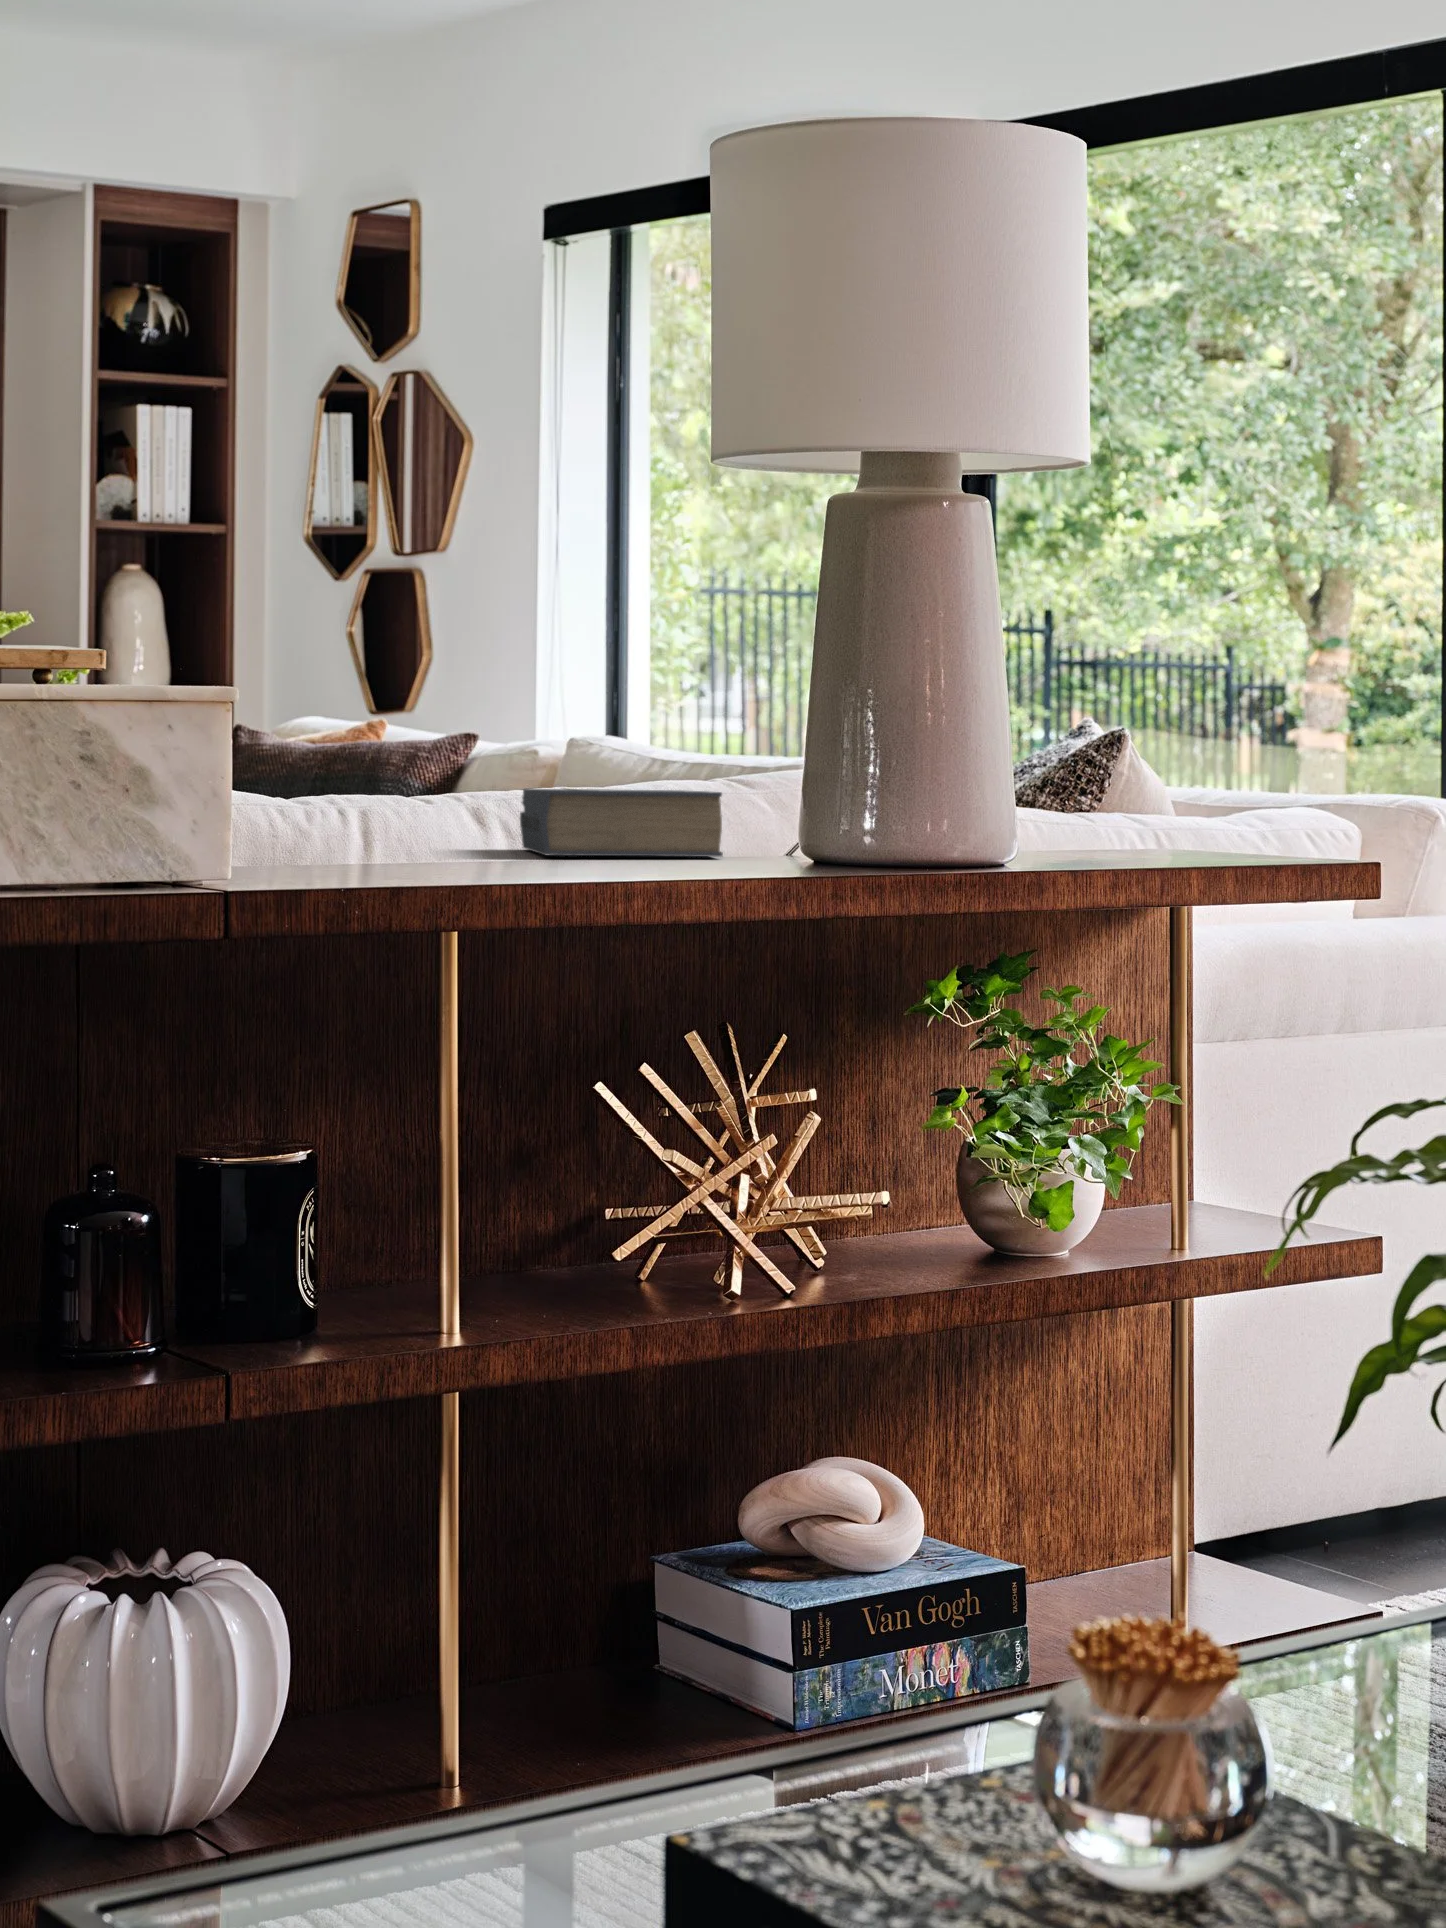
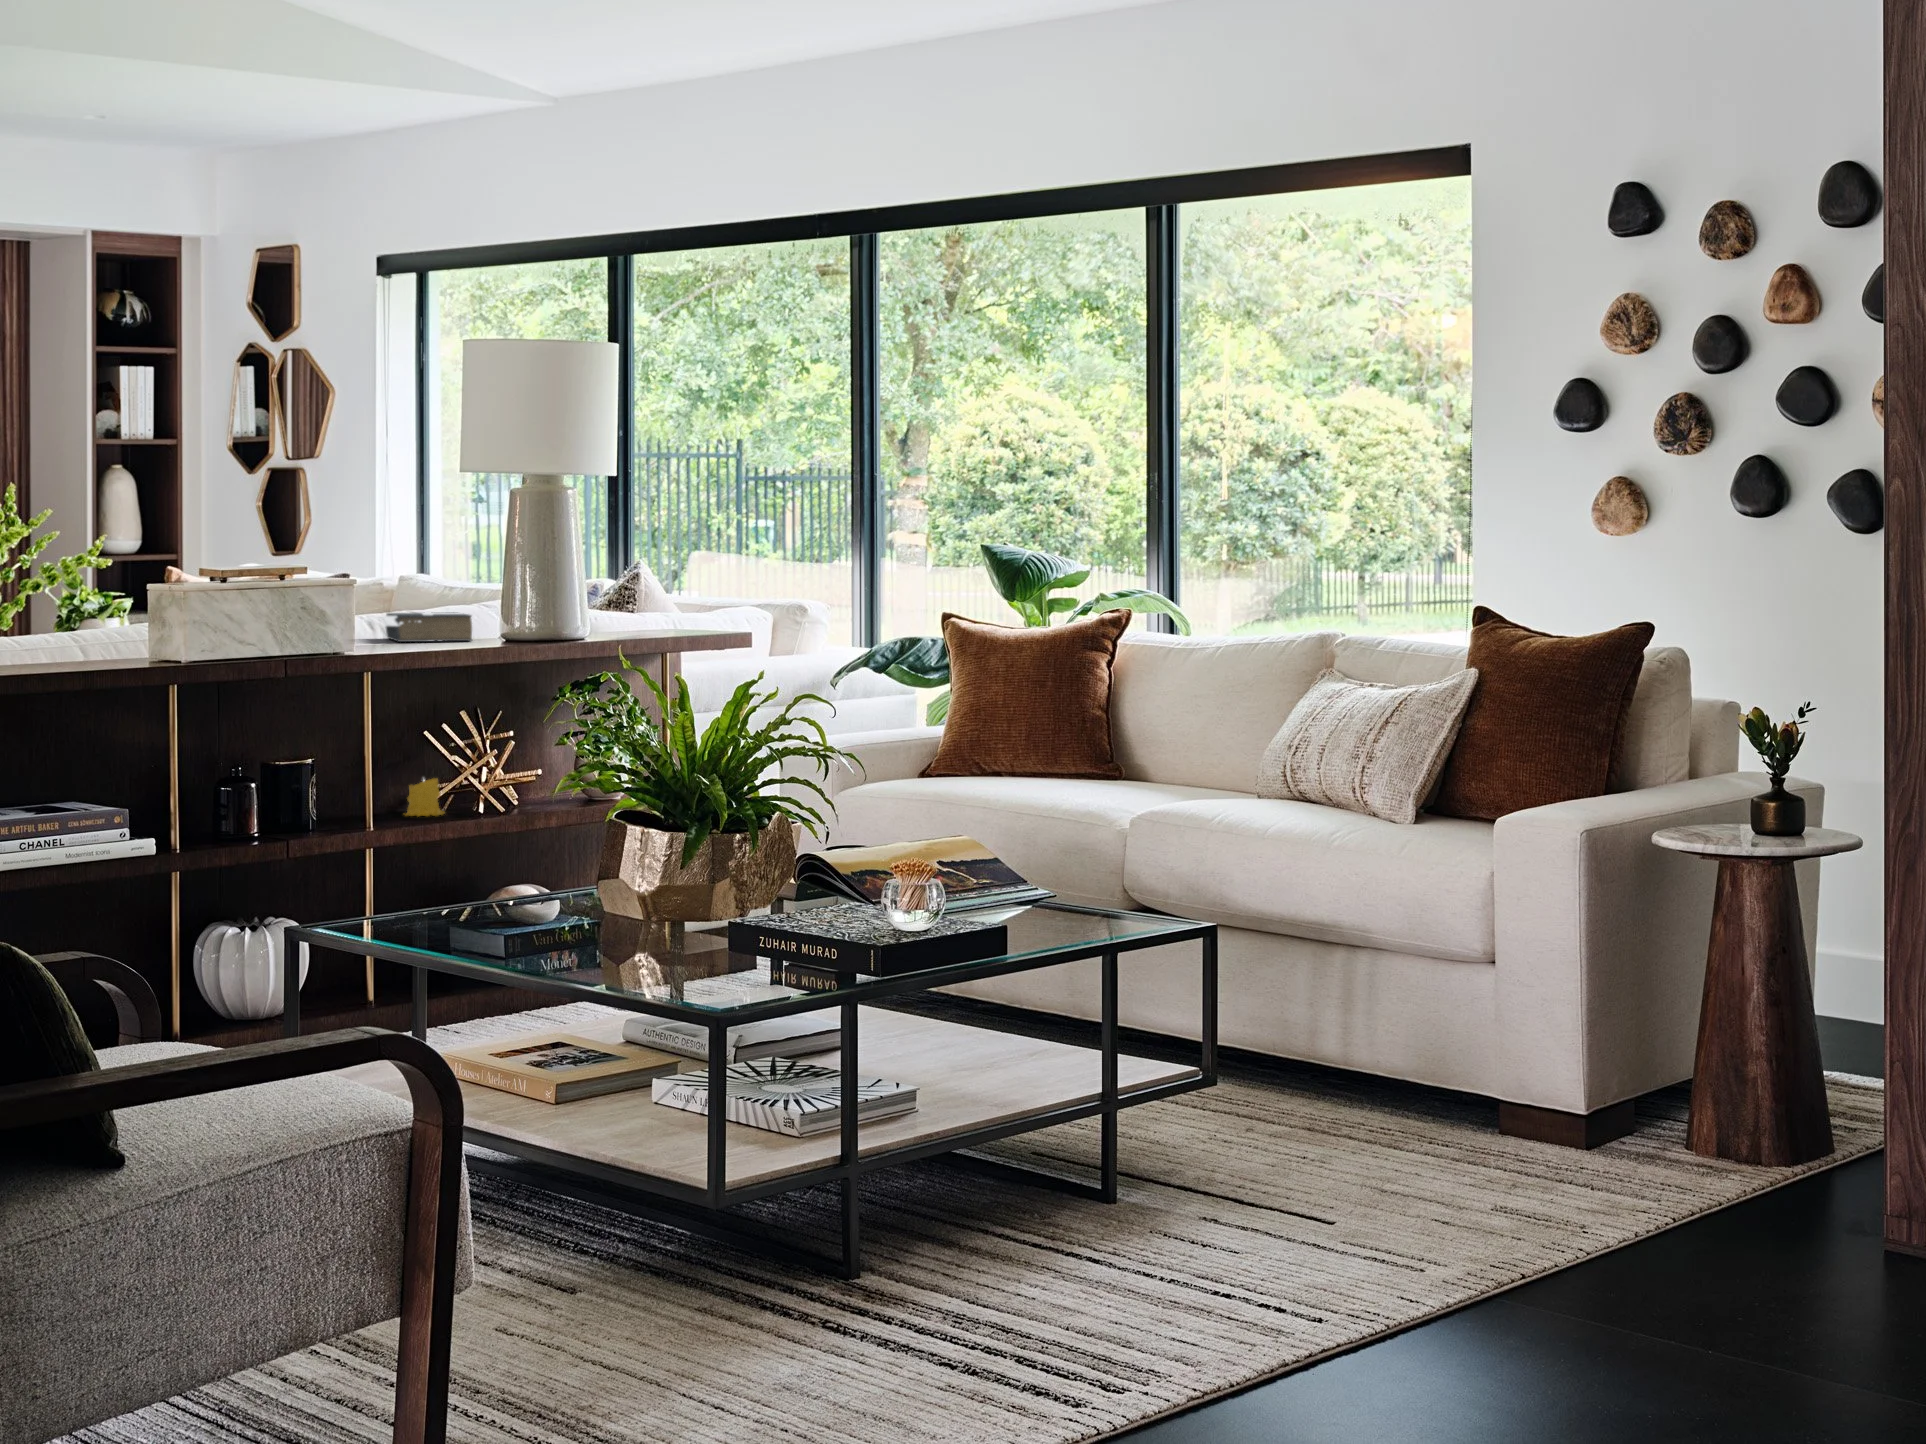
candle: none [541,1207,648,1318] -> present [405,778,445,816]

